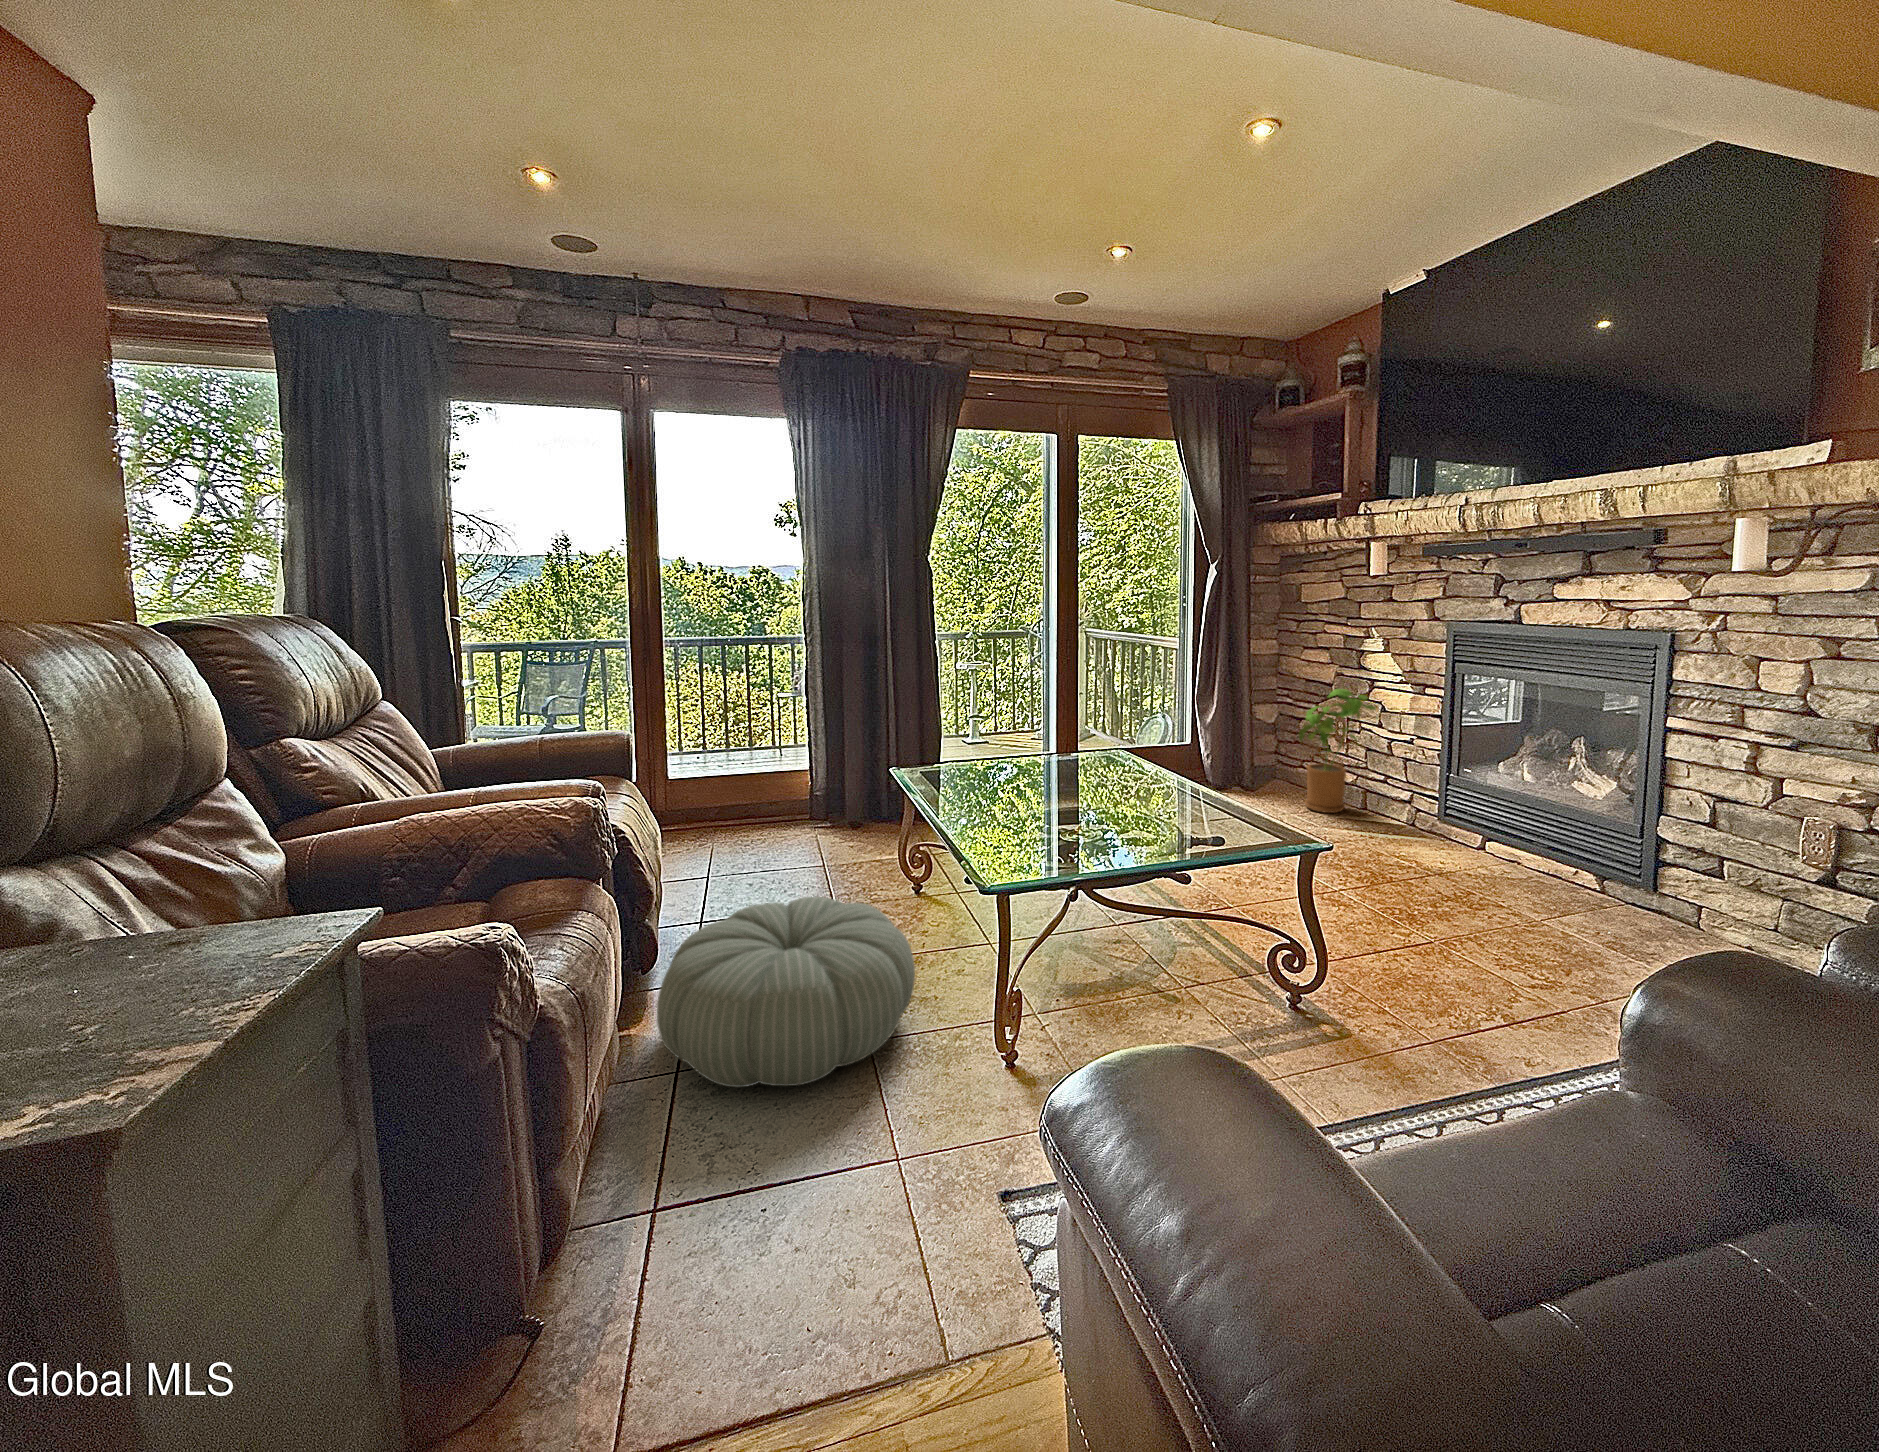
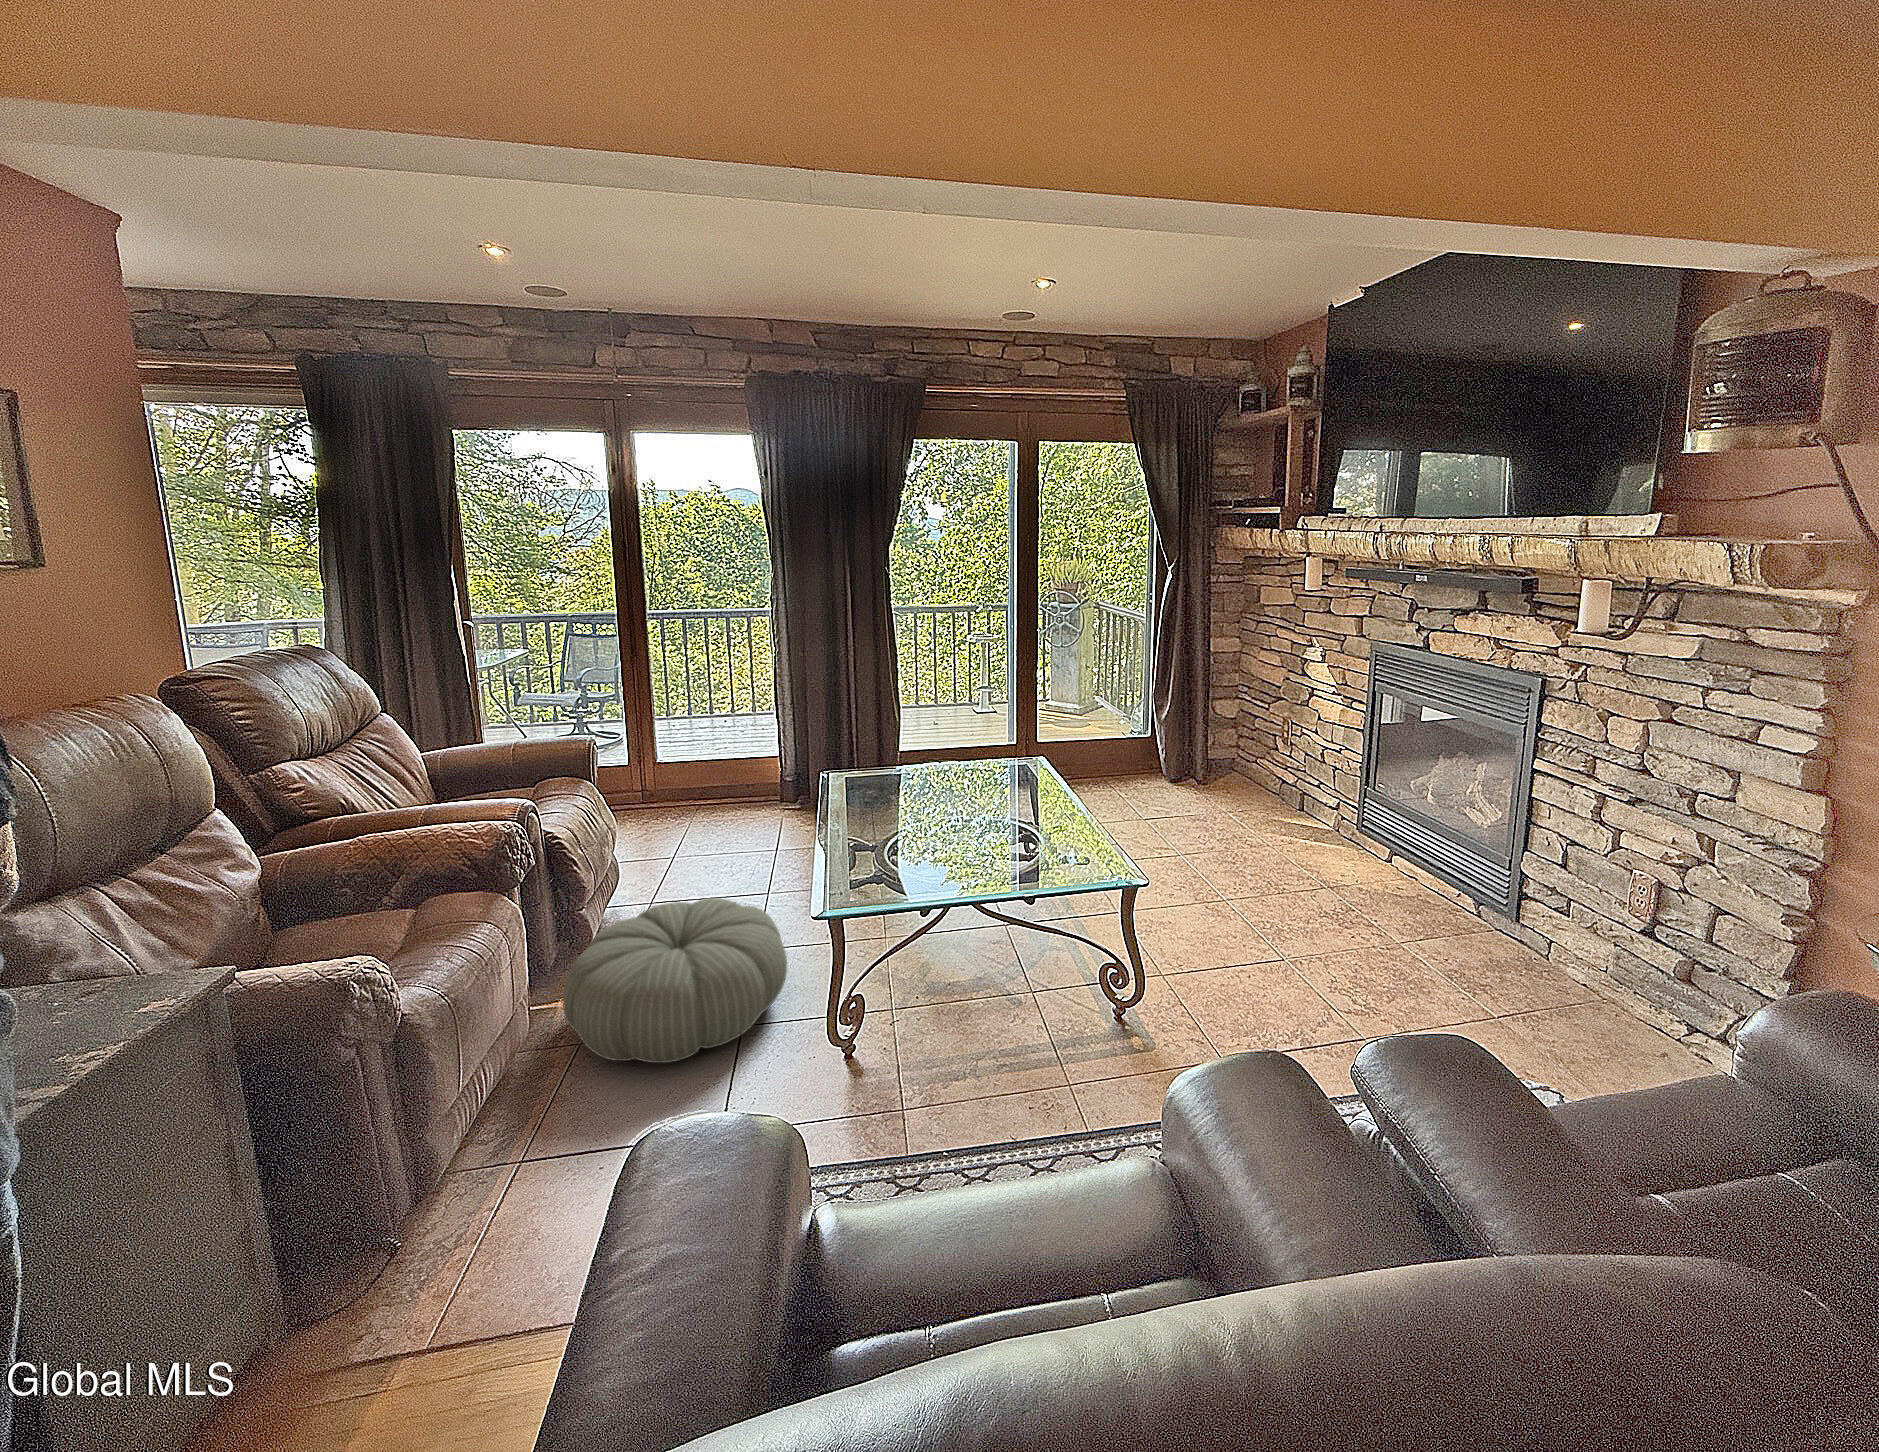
house plant: present [1299,689,1376,813] -> none [1237,696,1313,815]

